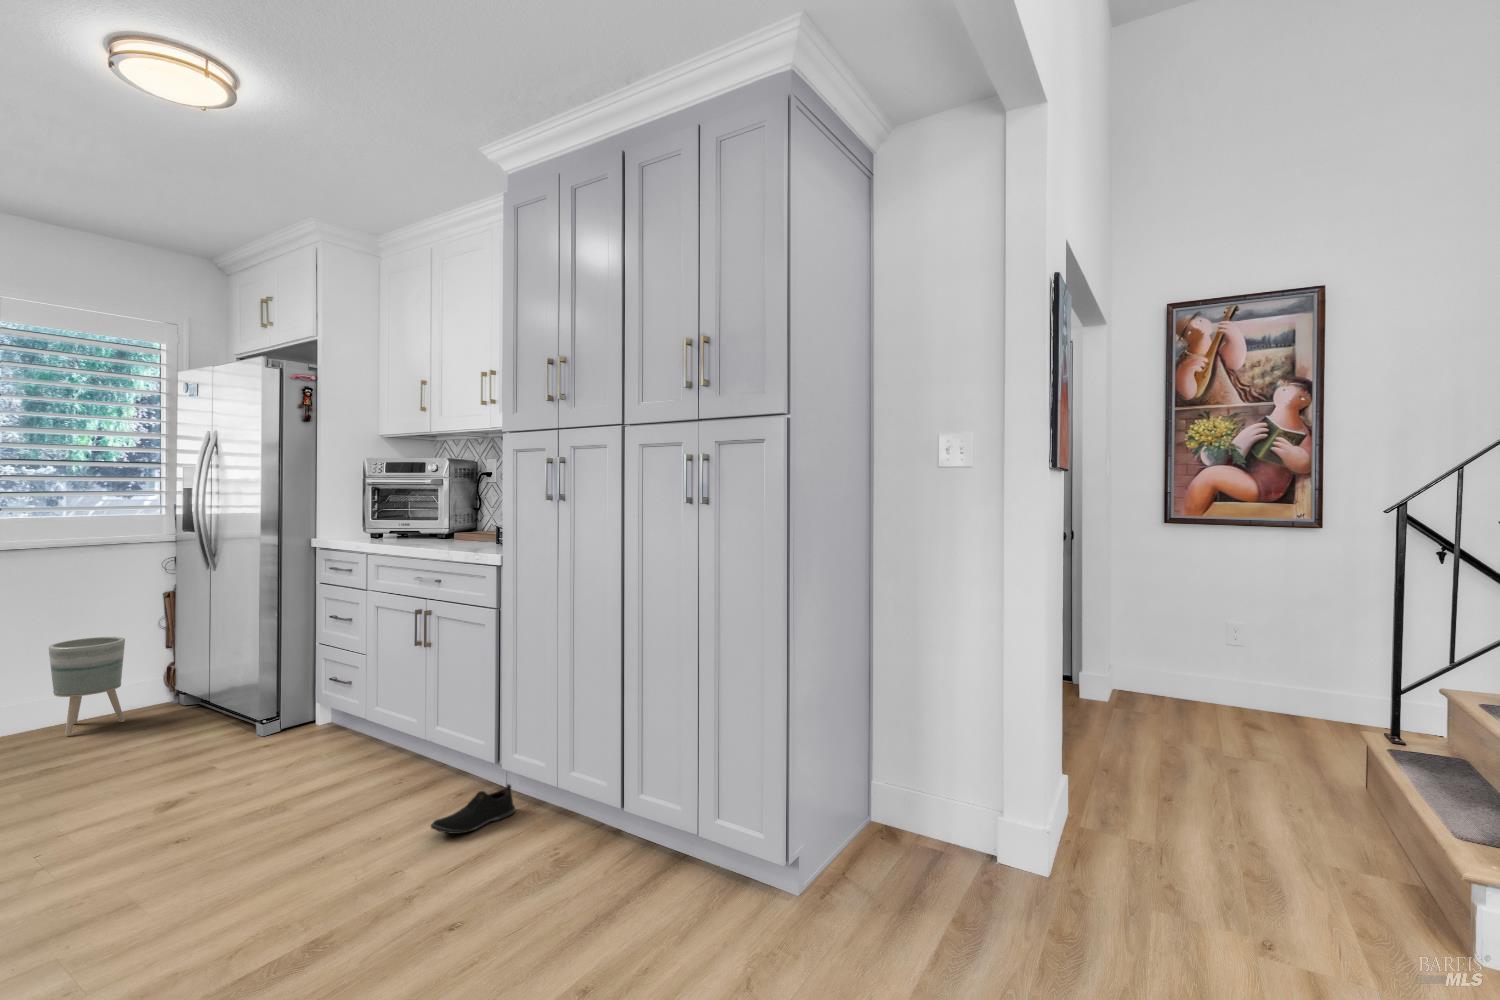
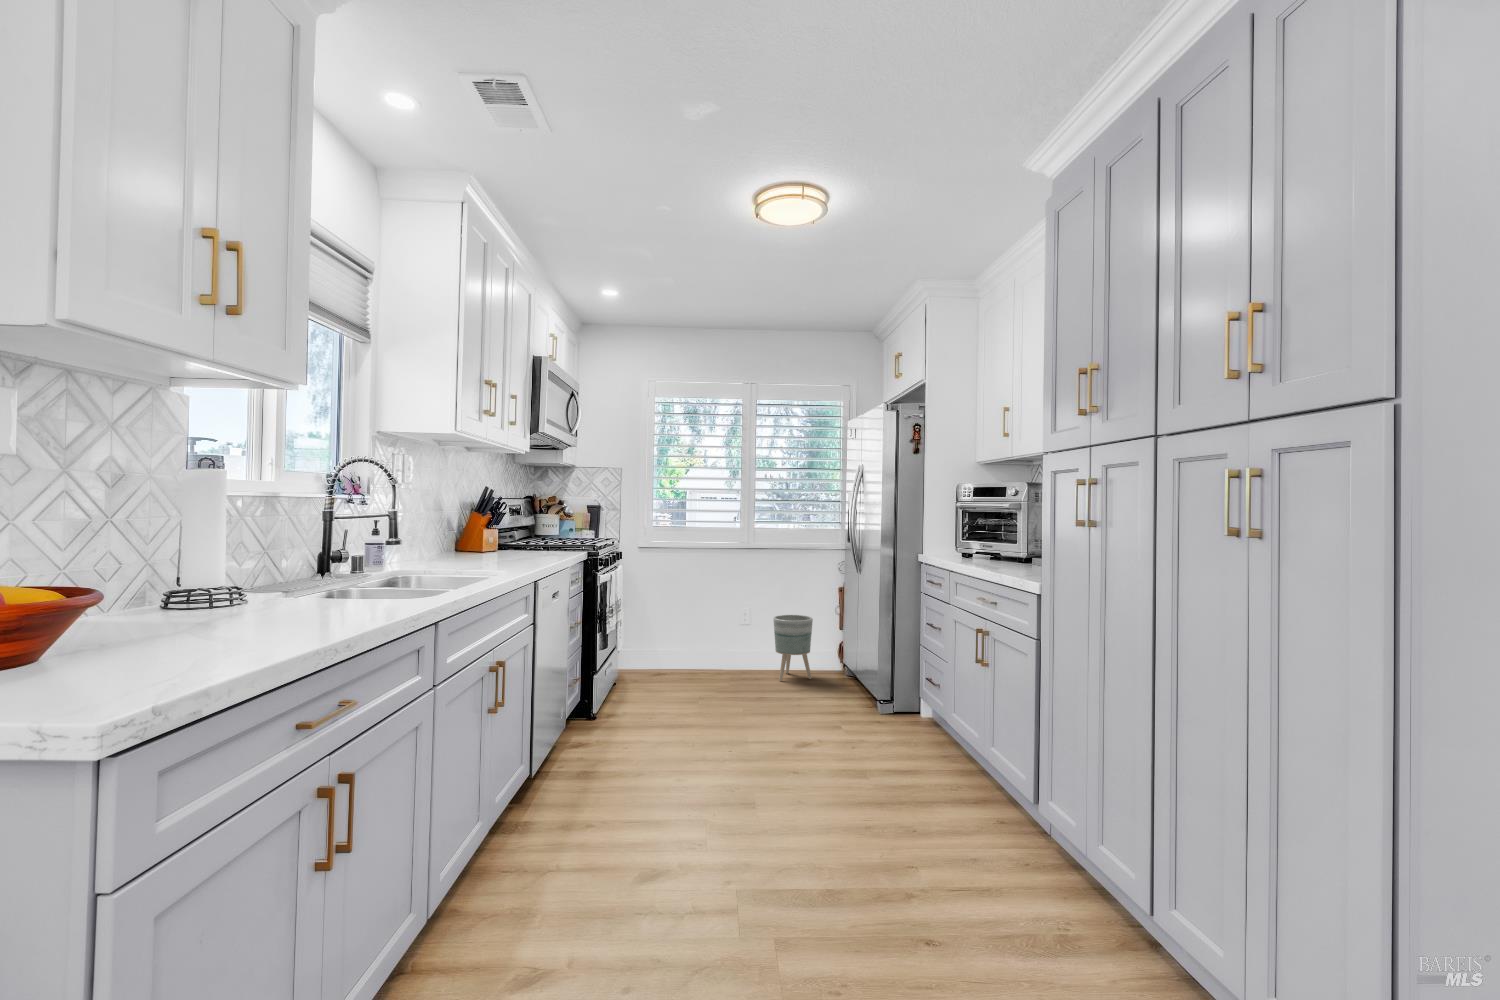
shoe: present [431,784,515,834] -> none [953,828,1045,868]

